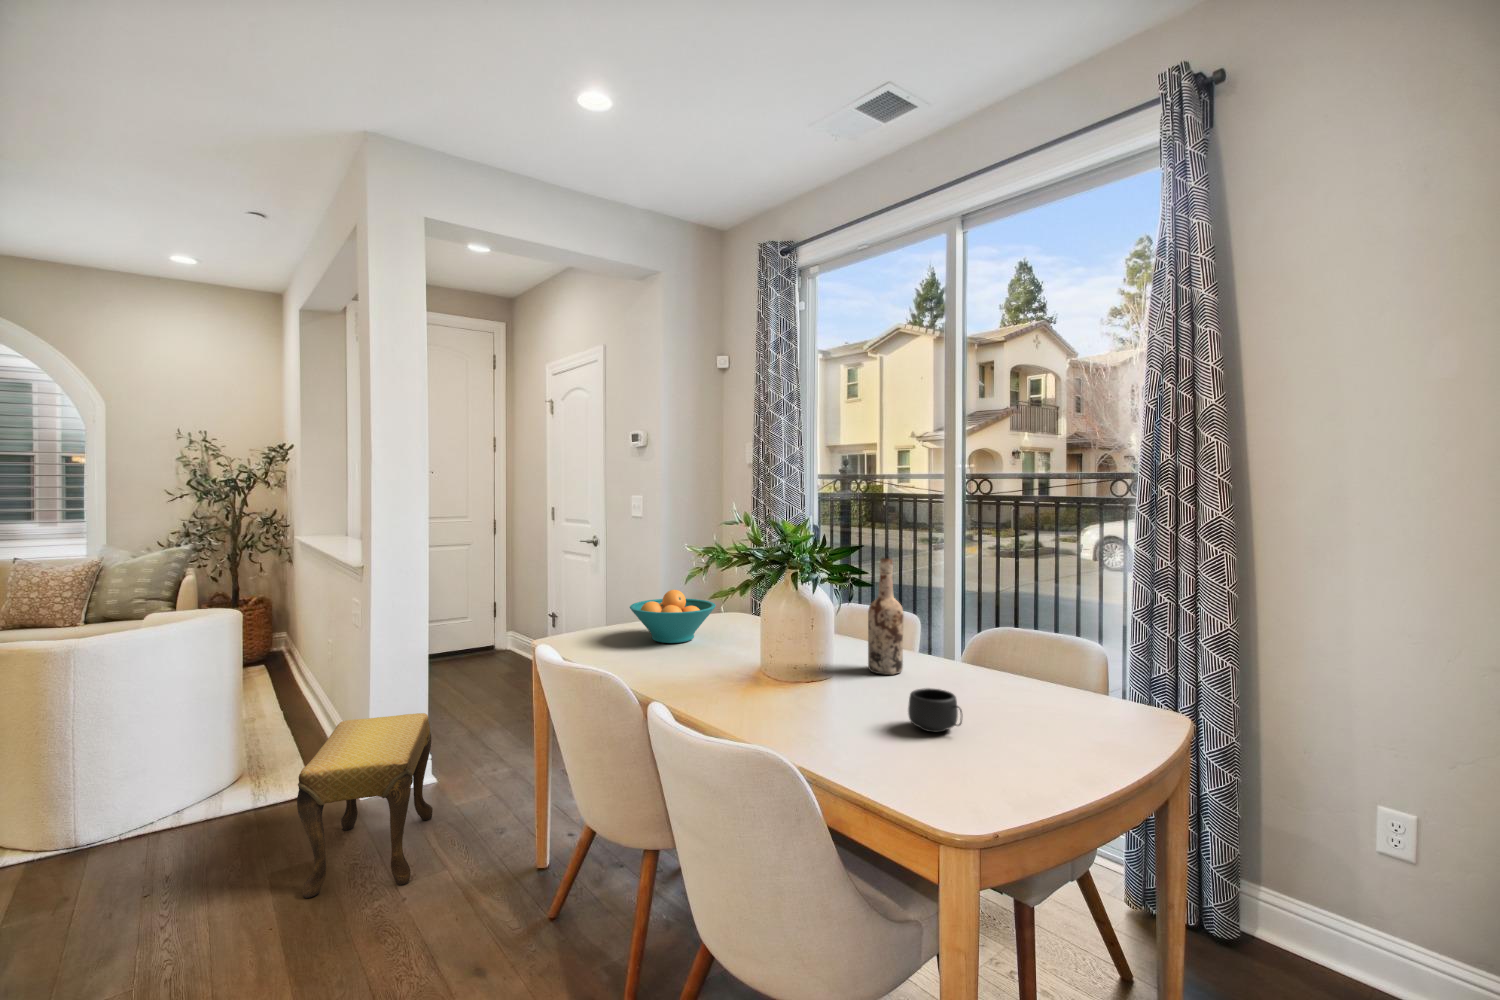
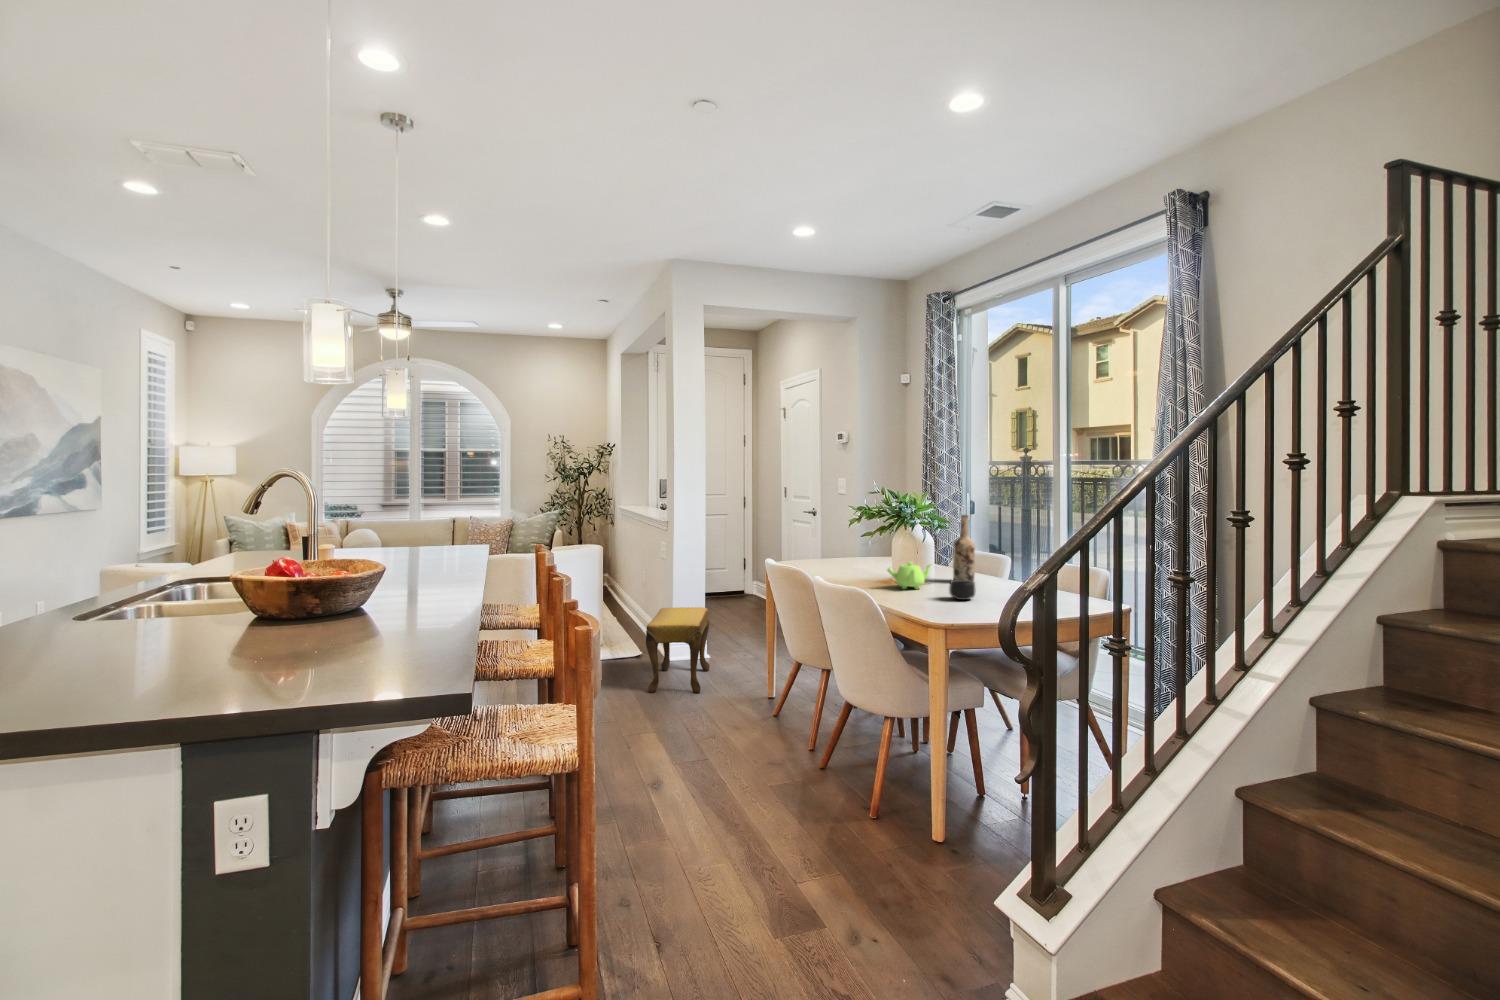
fruit bowl: present [630,590,716,643] -> none [822,535,874,567]
teapot: none [773,650,852,703] -> present [887,562,931,589]

